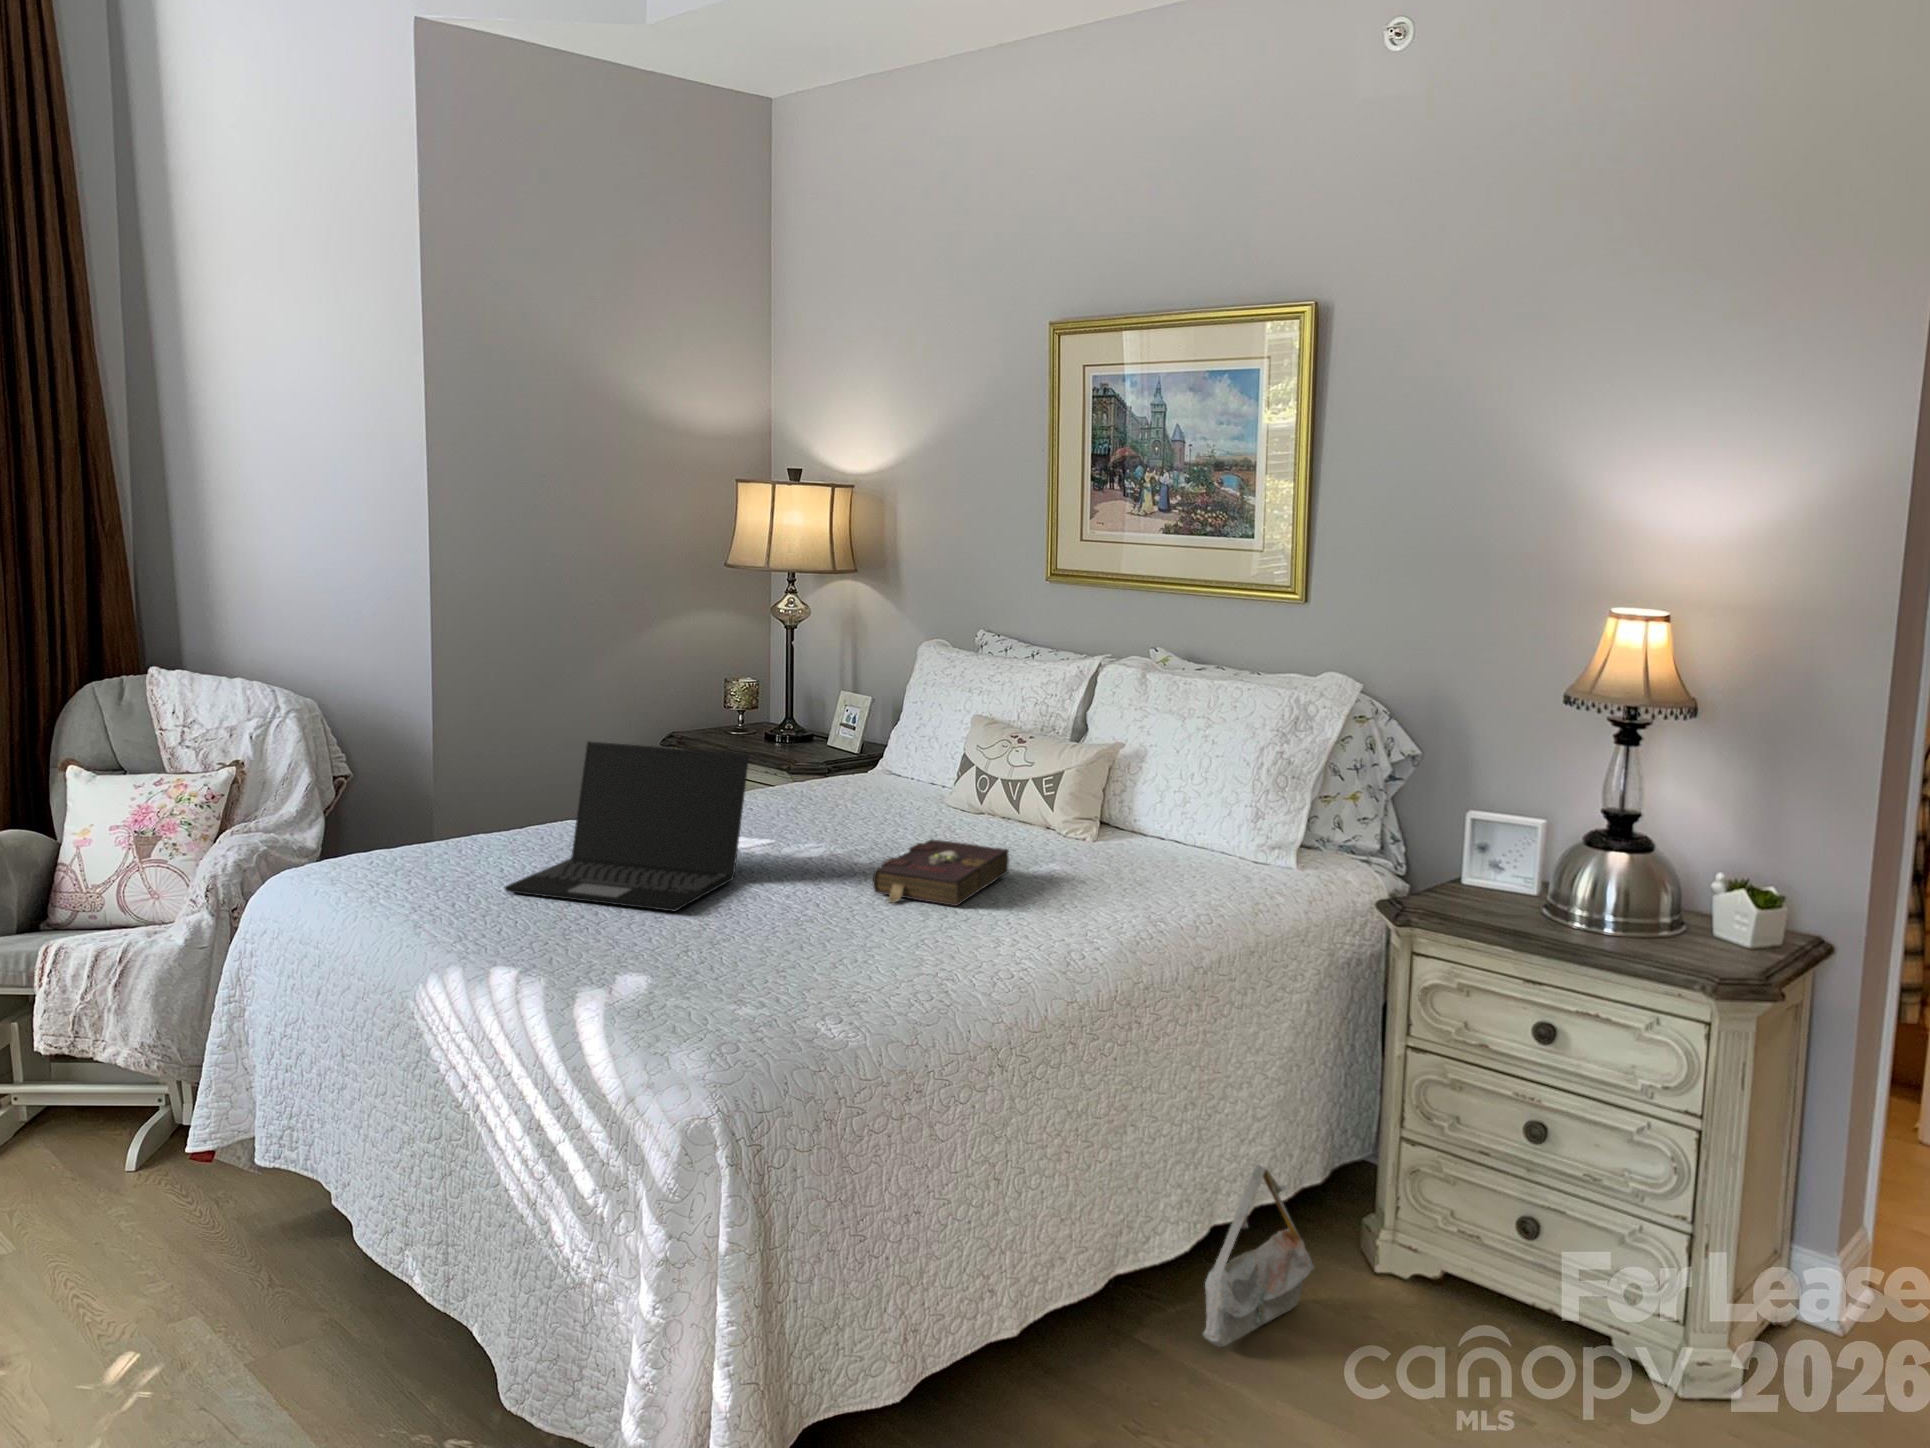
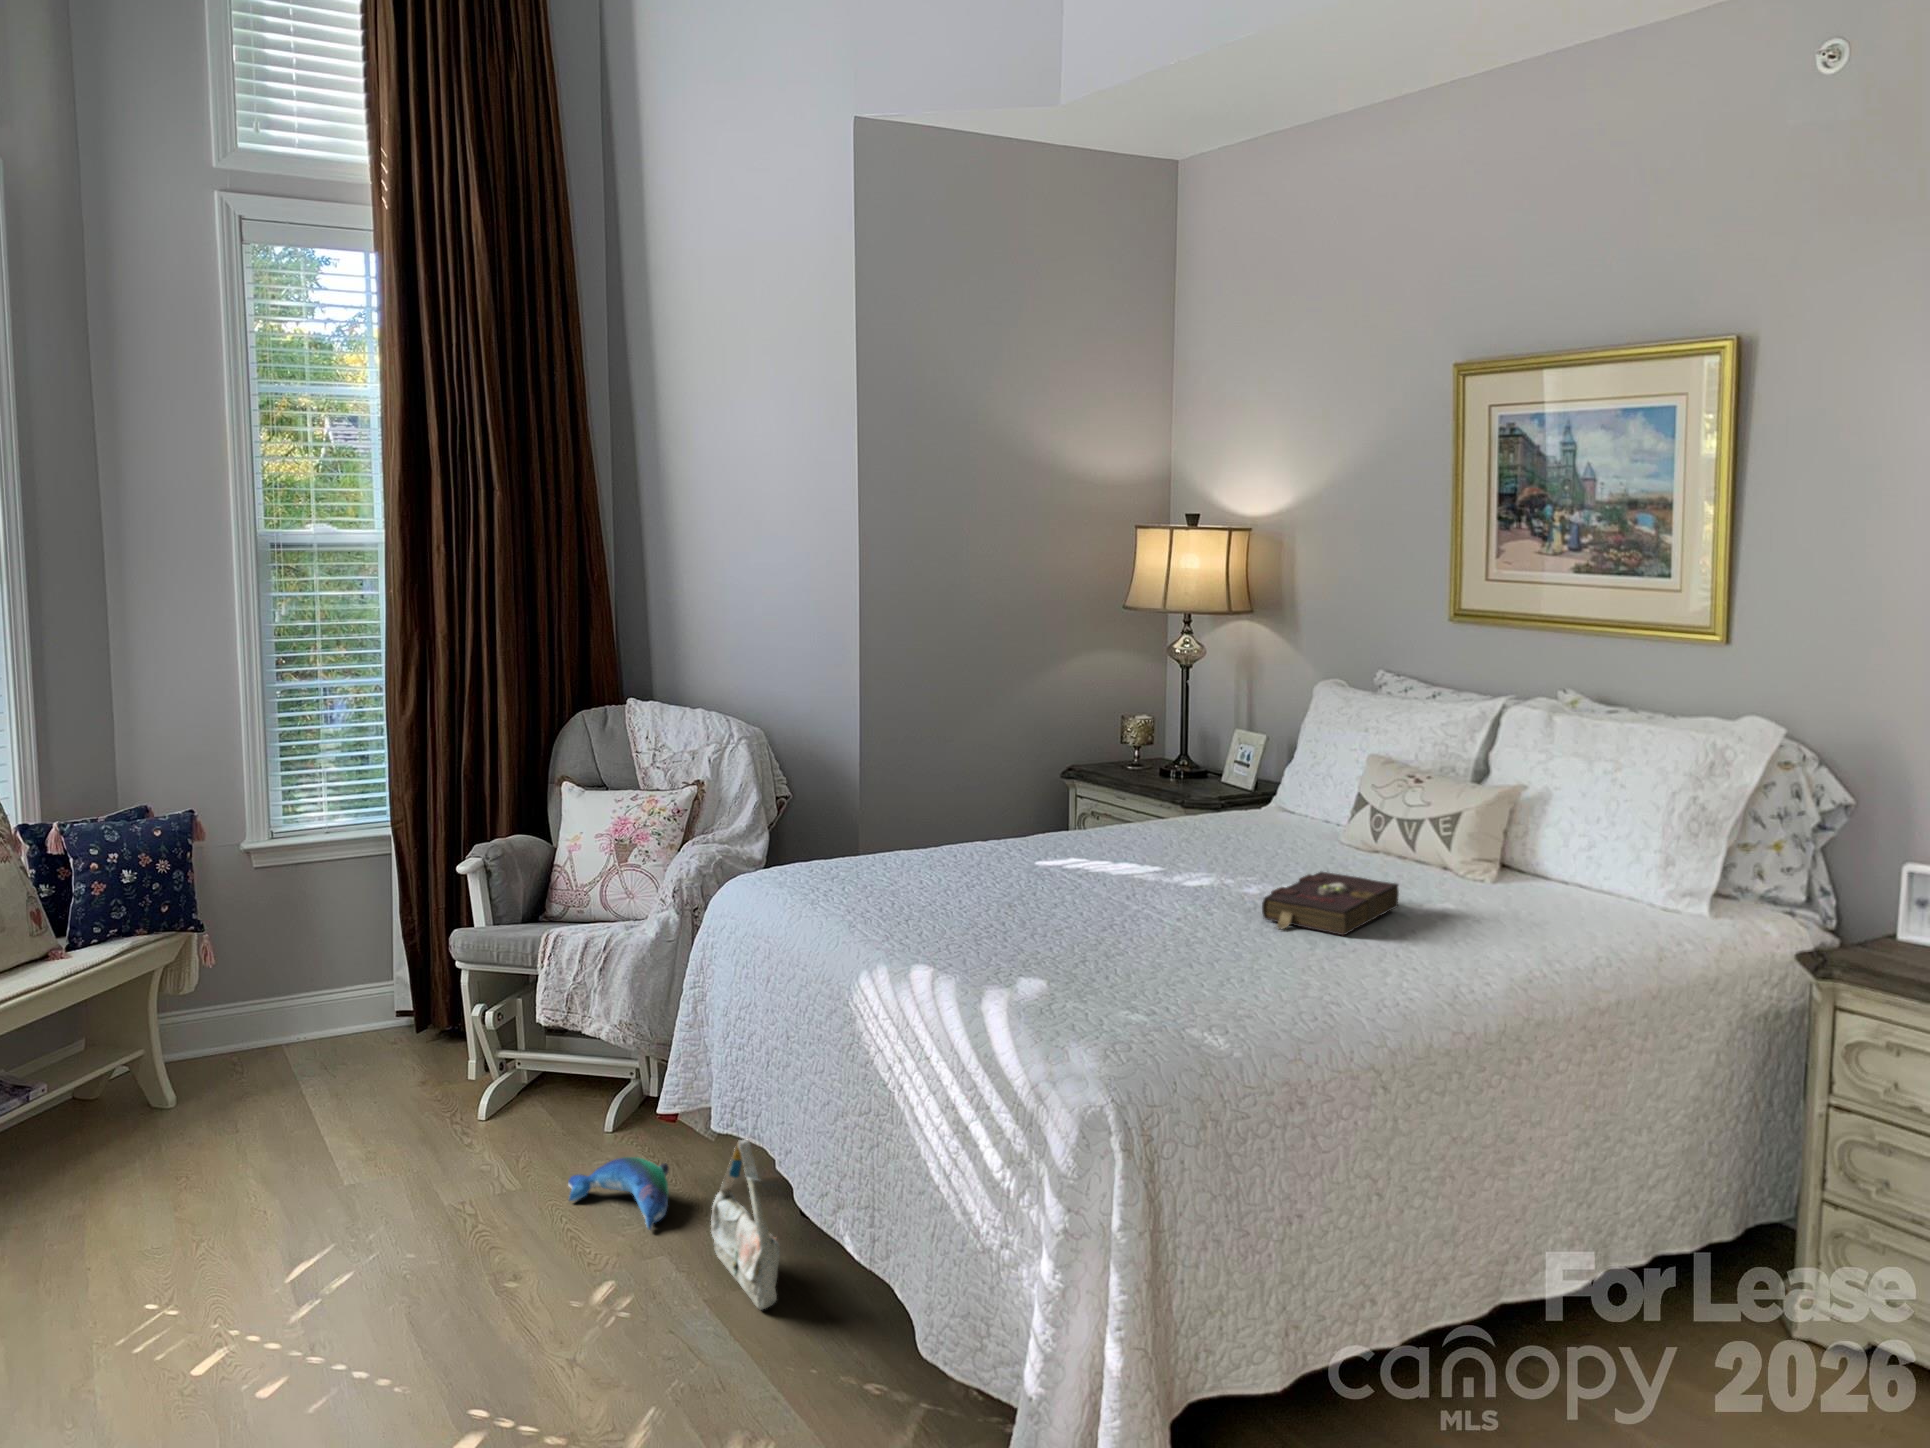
laptop: present [505,742,749,911] -> none [924,770,1146,927]
bag: present [1203,1165,1314,1347] -> present [711,1140,780,1310]
plush toy: none [74,1204,203,1289] -> present [568,1157,669,1229]

